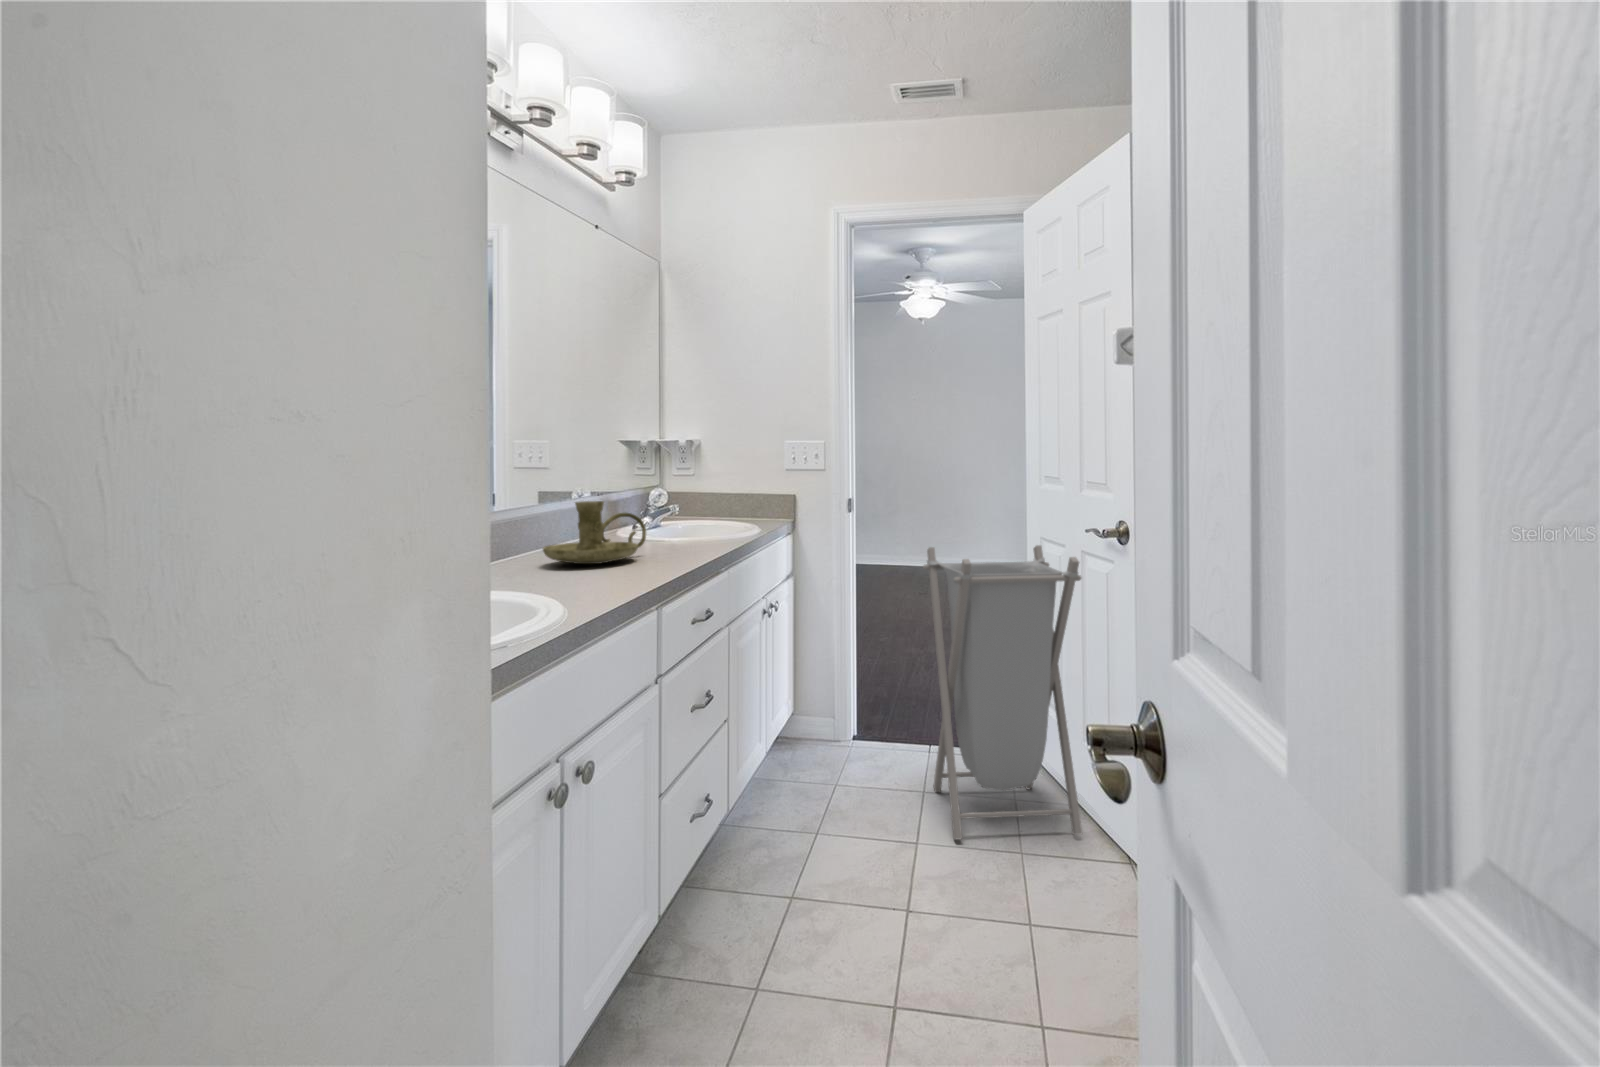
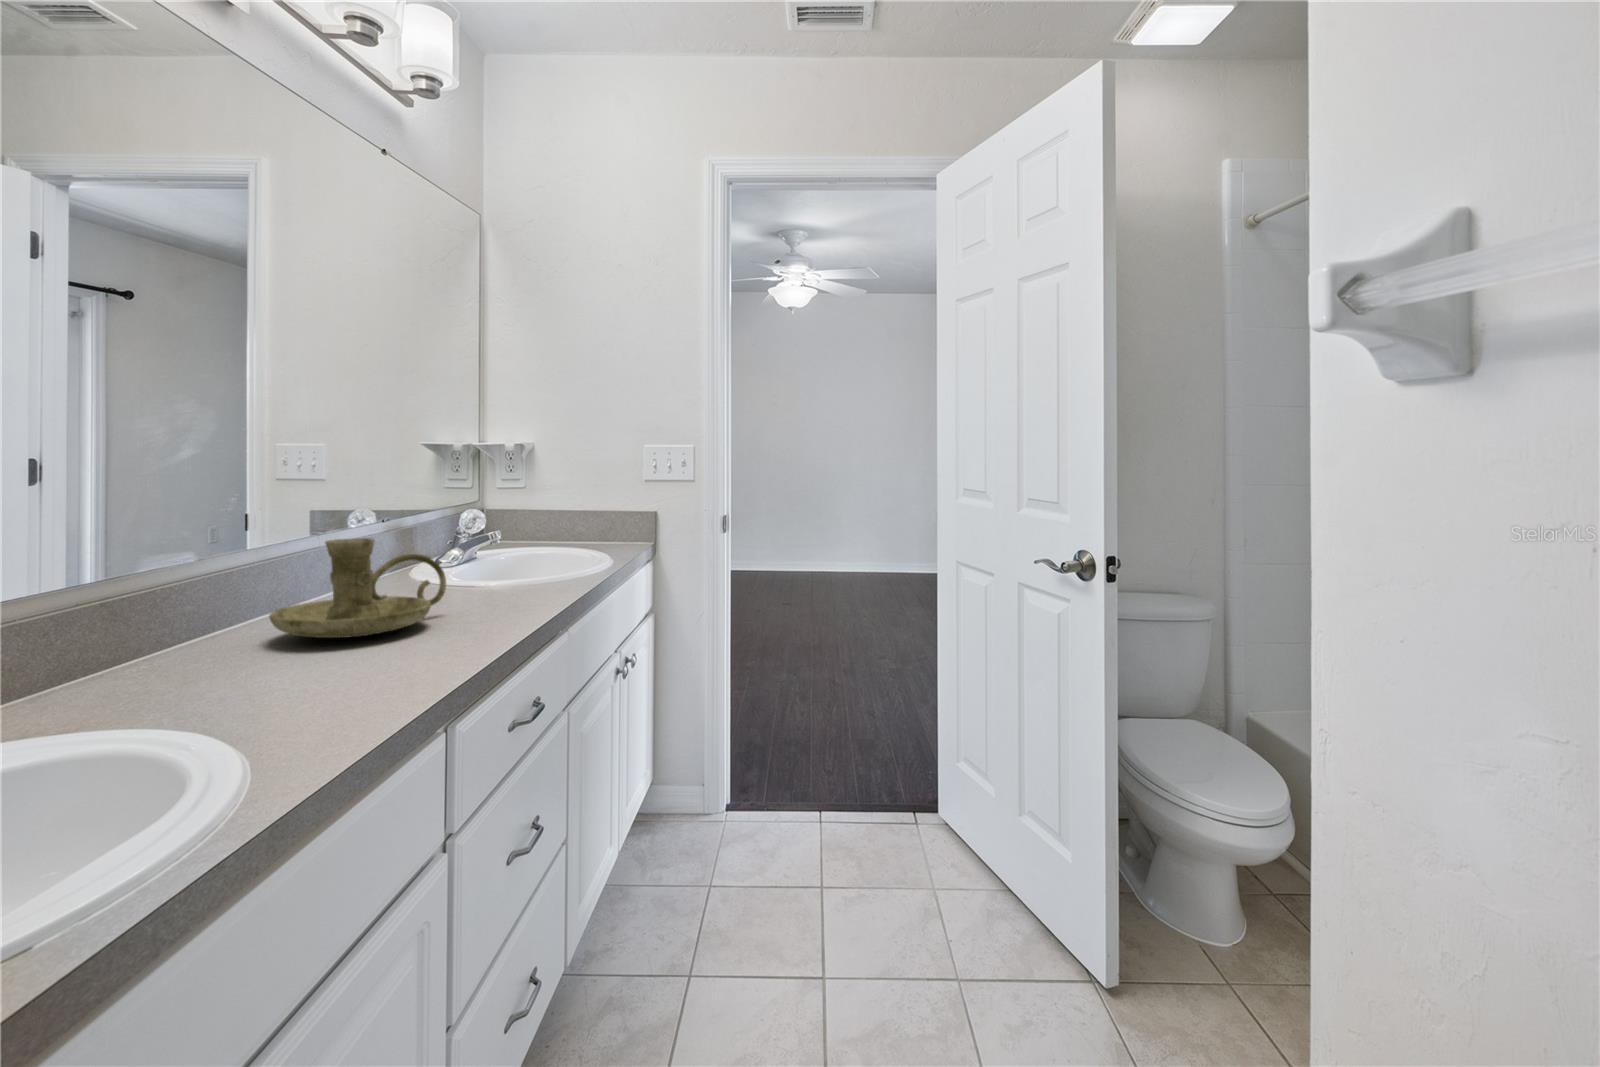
laundry hamper: present [923,545,1082,839] -> none [826,580,1030,970]

